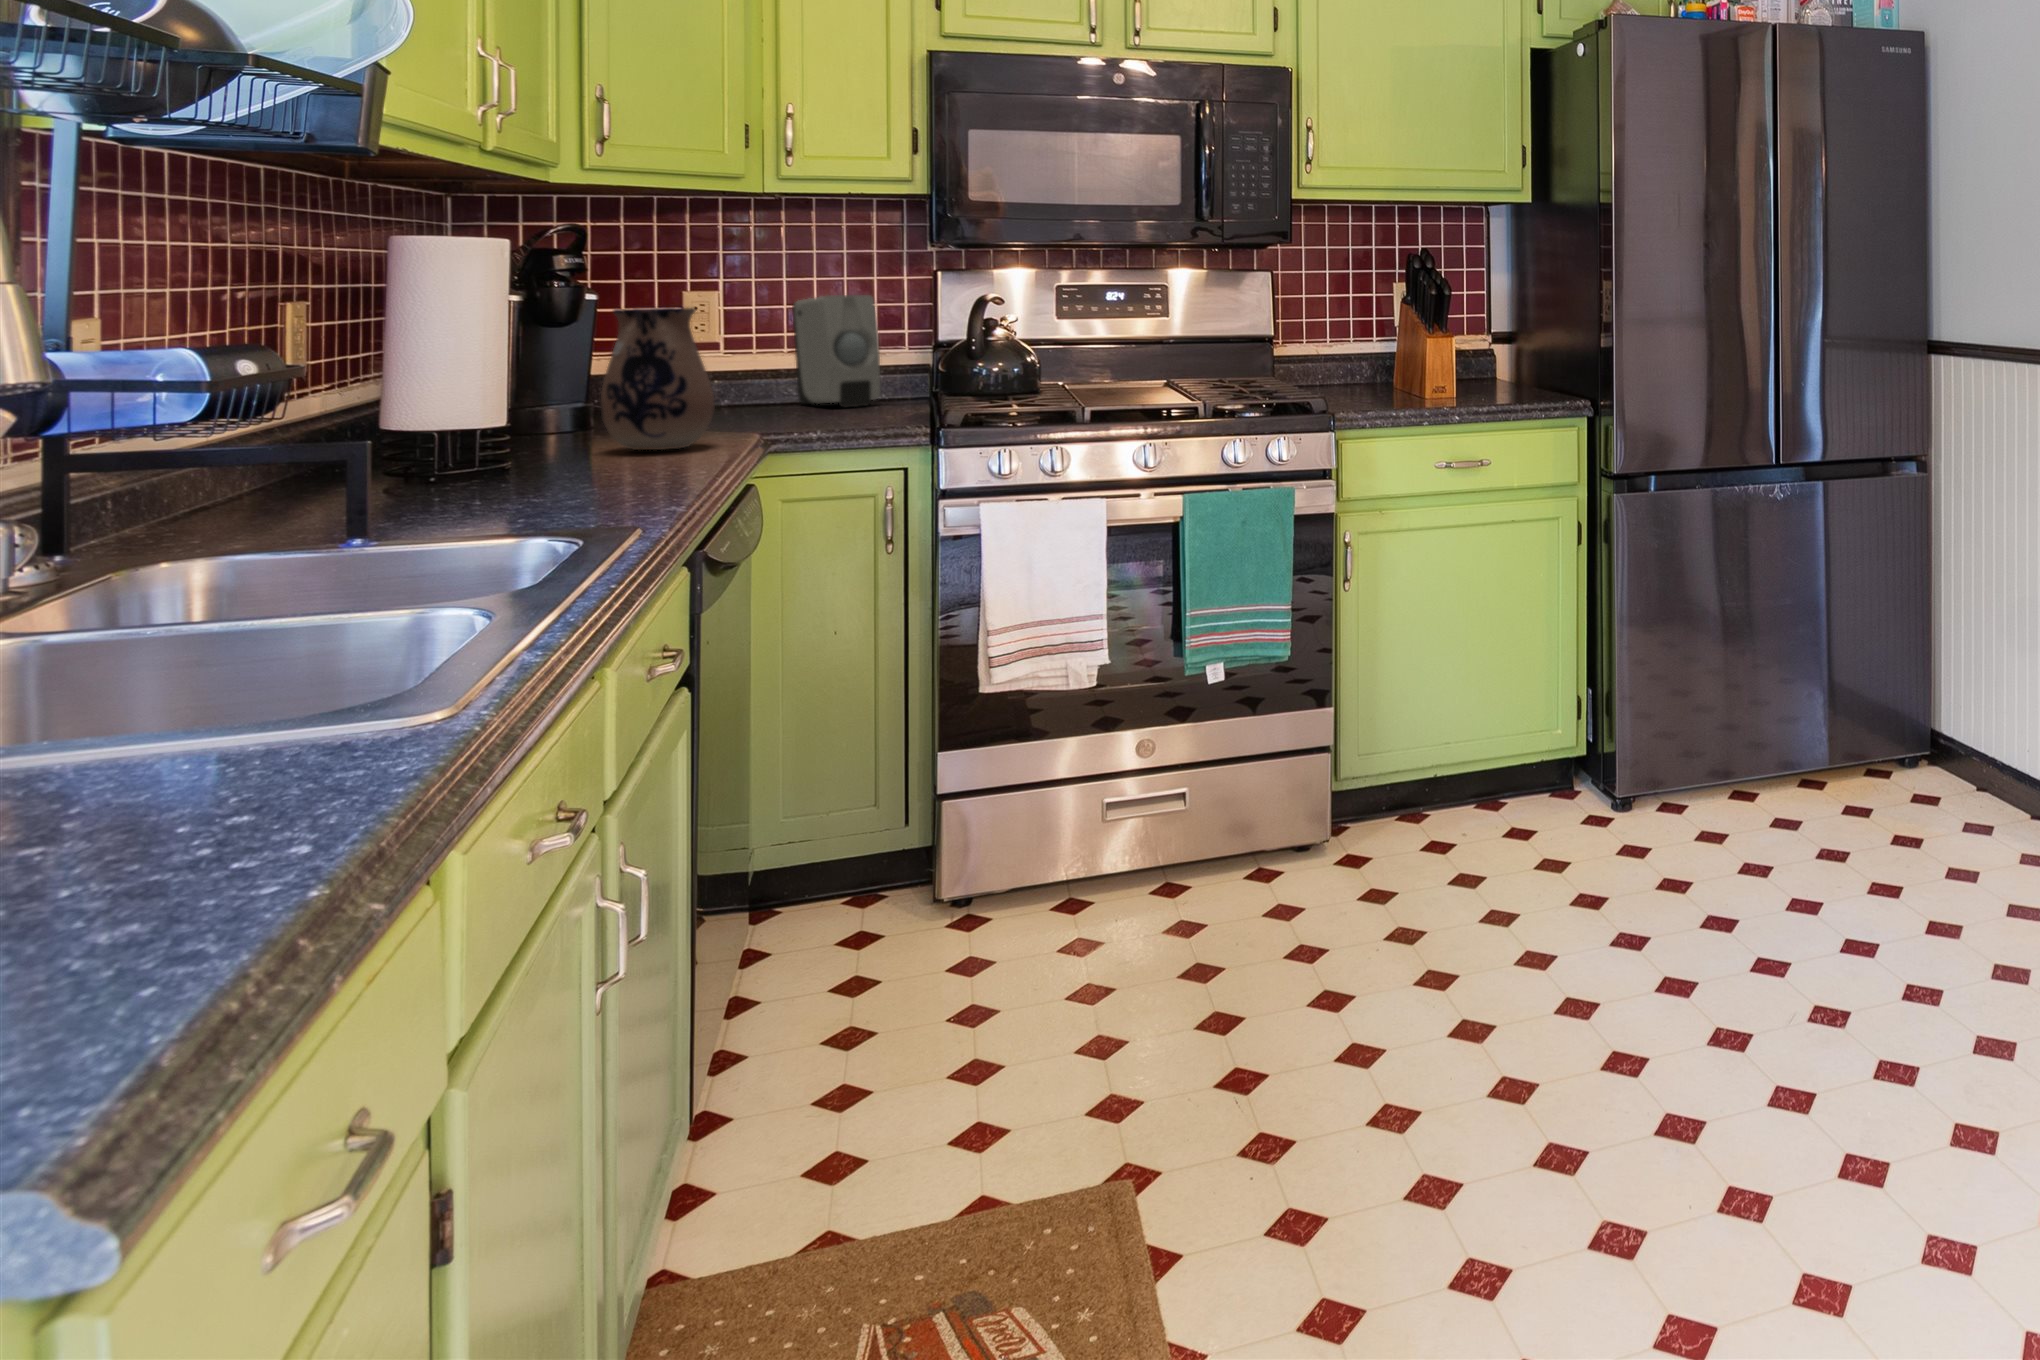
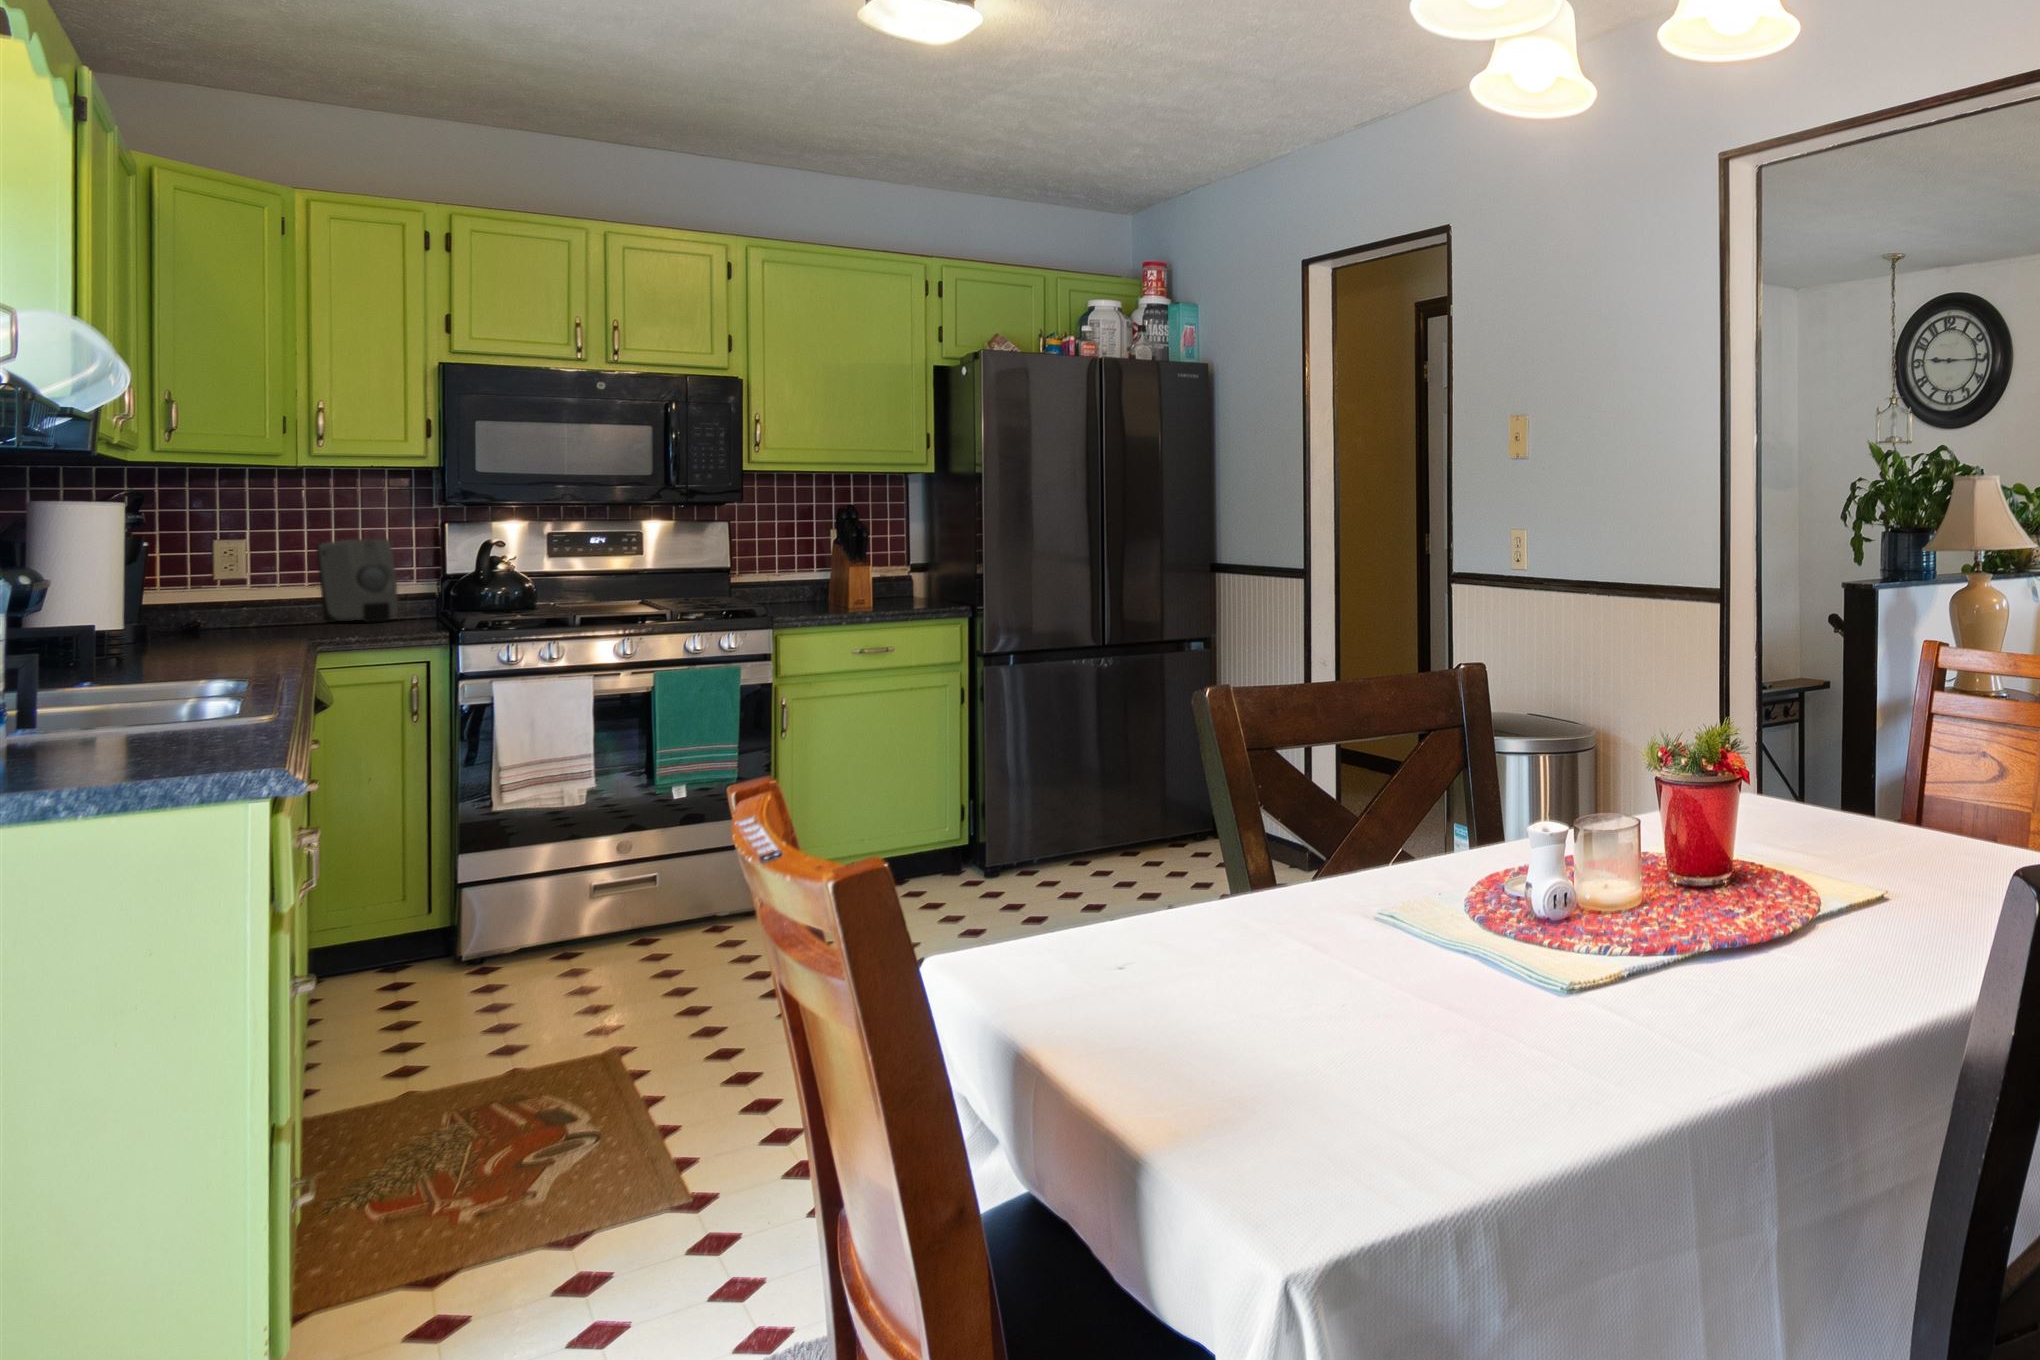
ceramic pitcher: present [600,307,715,450] -> none [177,545,273,645]

